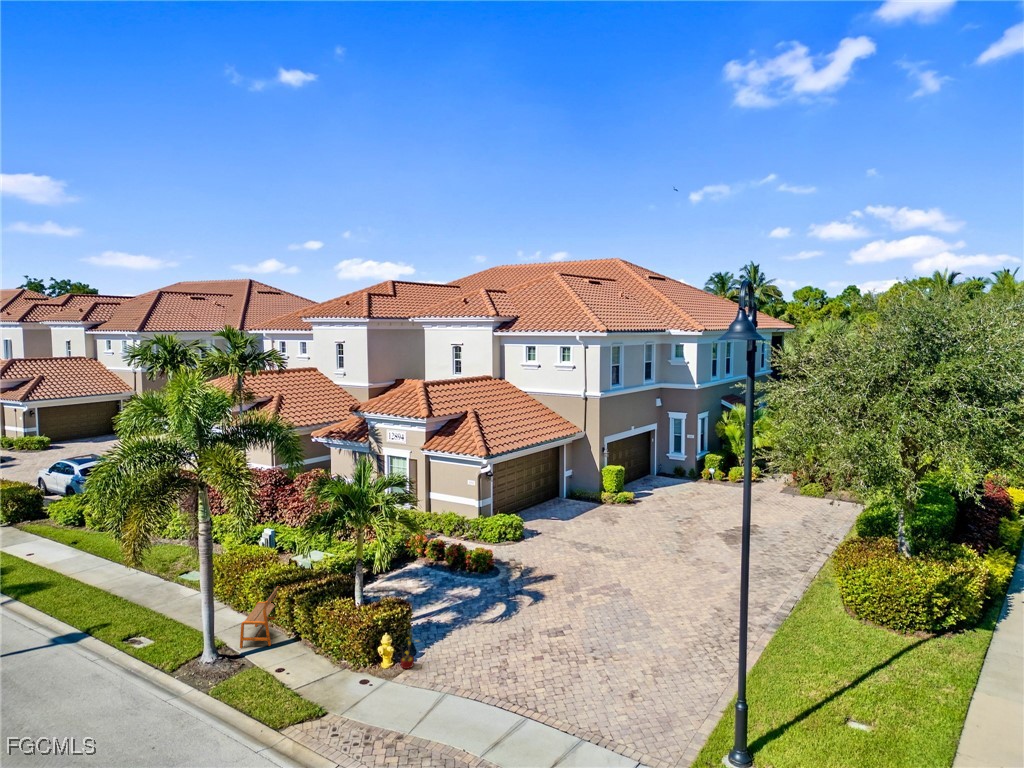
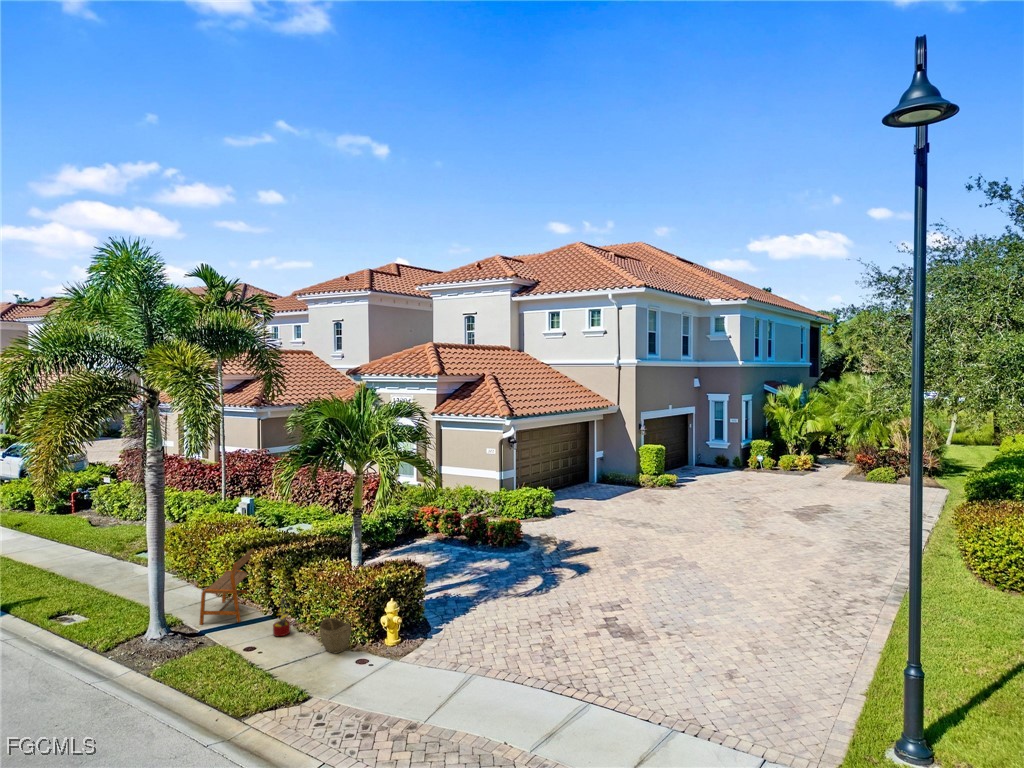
decorative plant: present [401,640,418,669] -> present [273,595,290,636]
woven basket: none [333,643,356,675] -> present [320,611,351,653]

